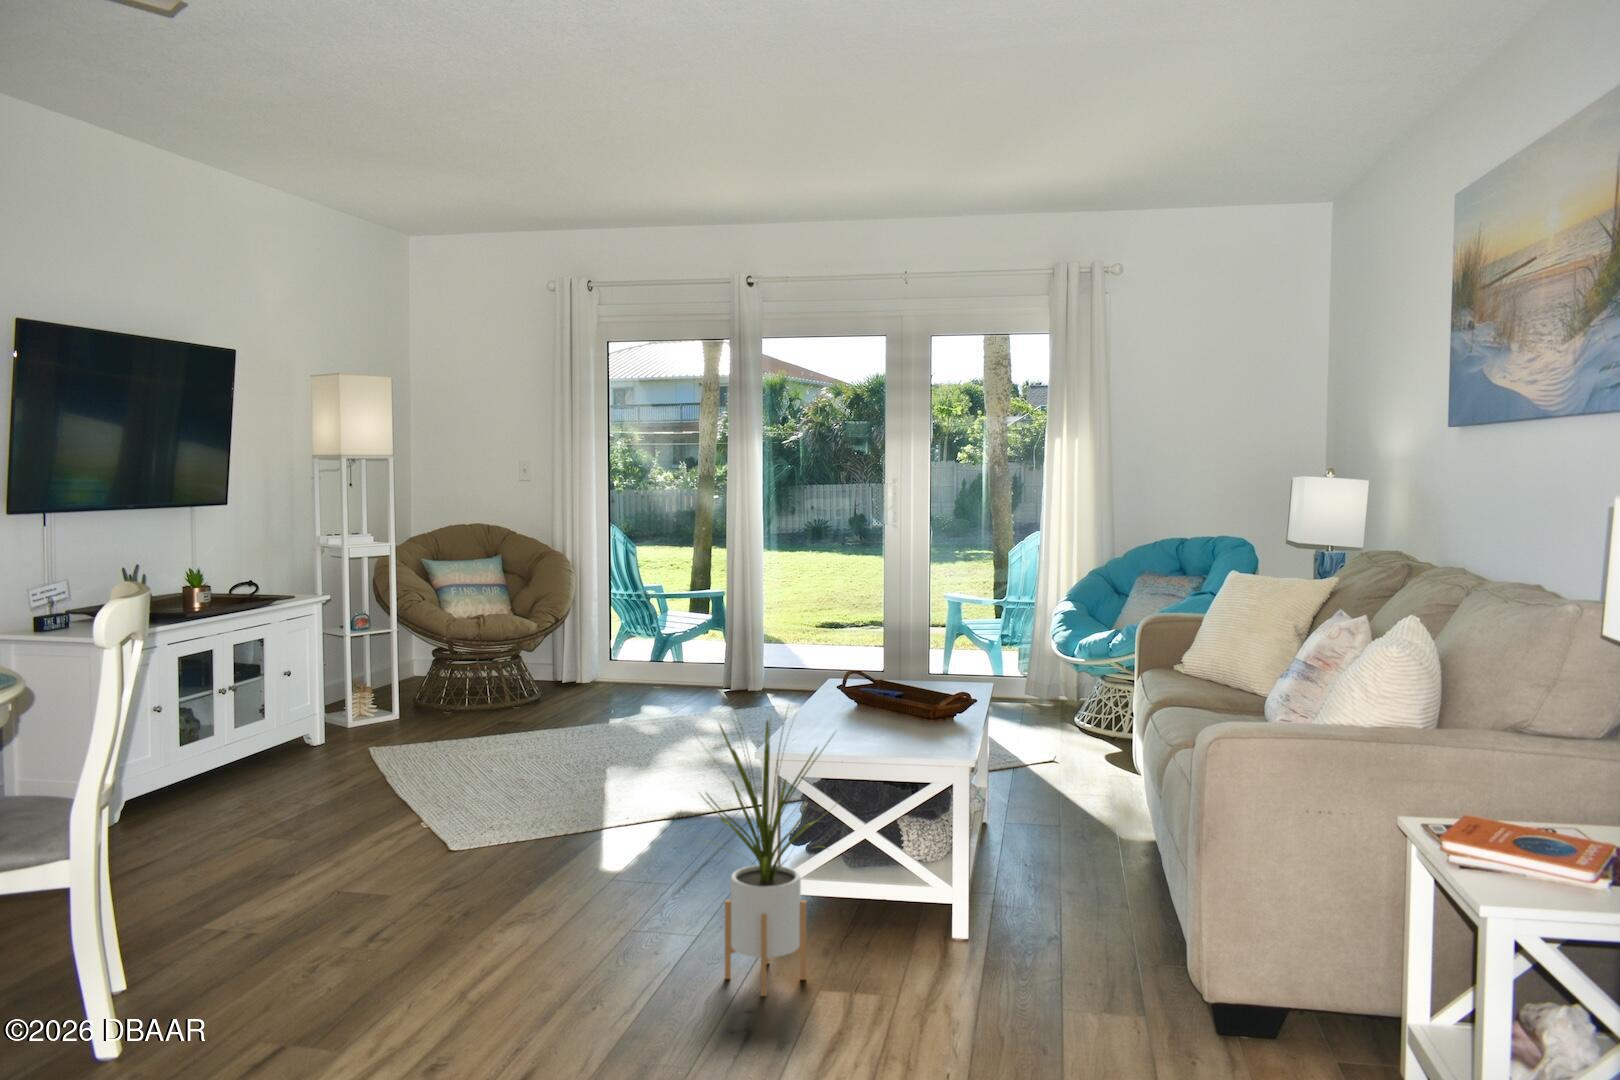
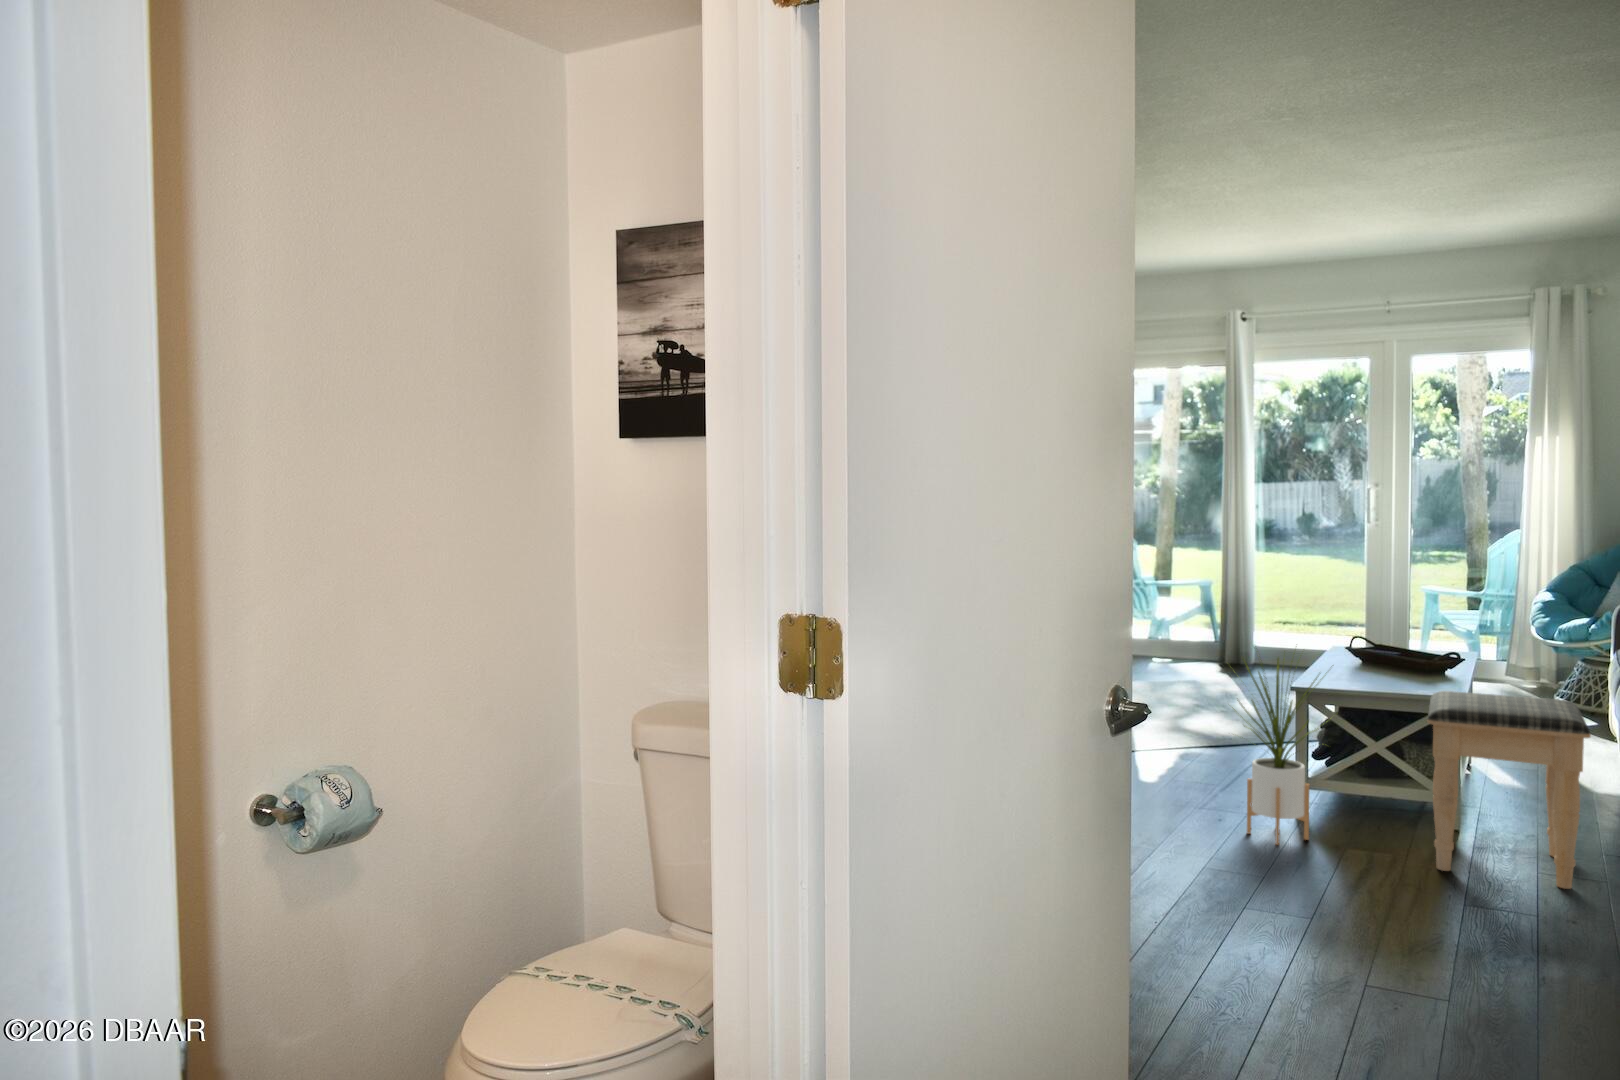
footstool: none [953,756,1145,1023] -> present [1428,691,1591,889]

